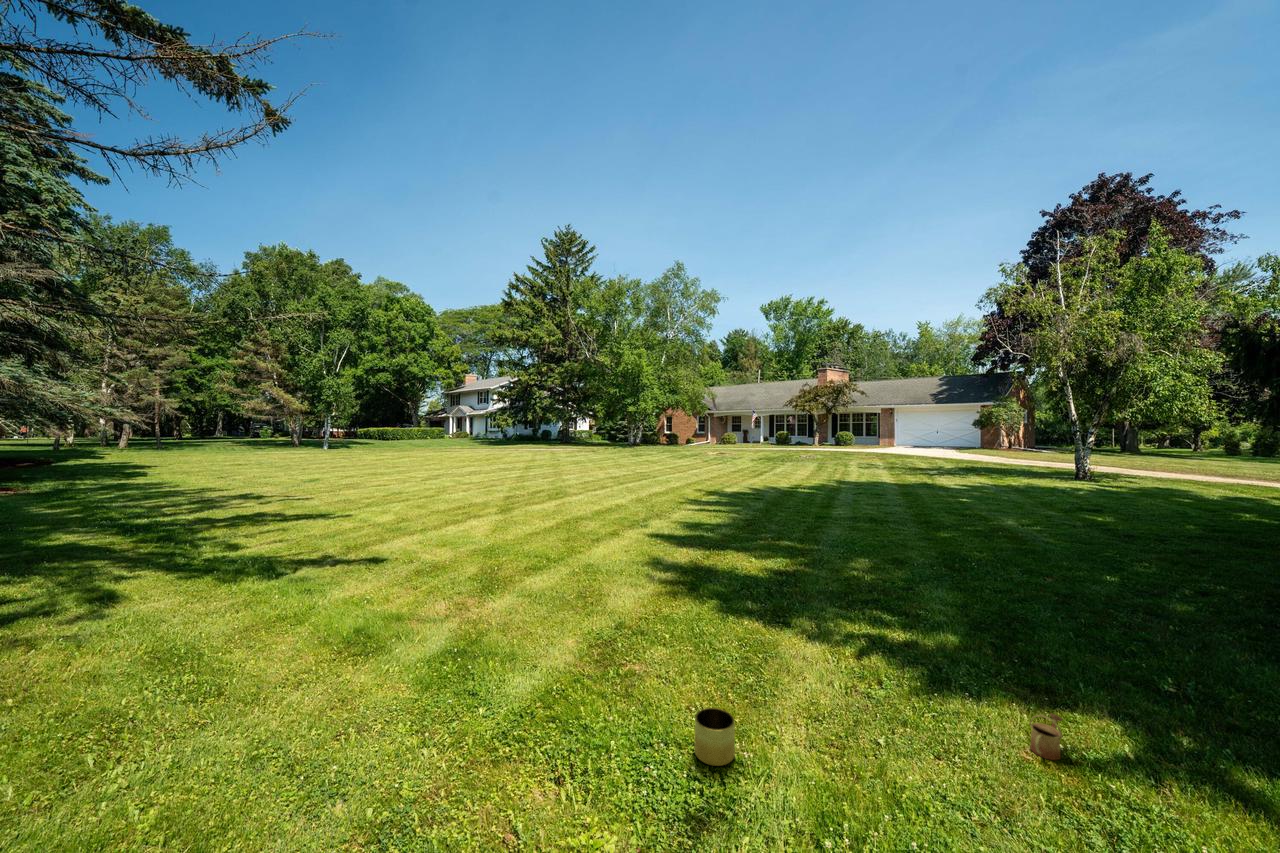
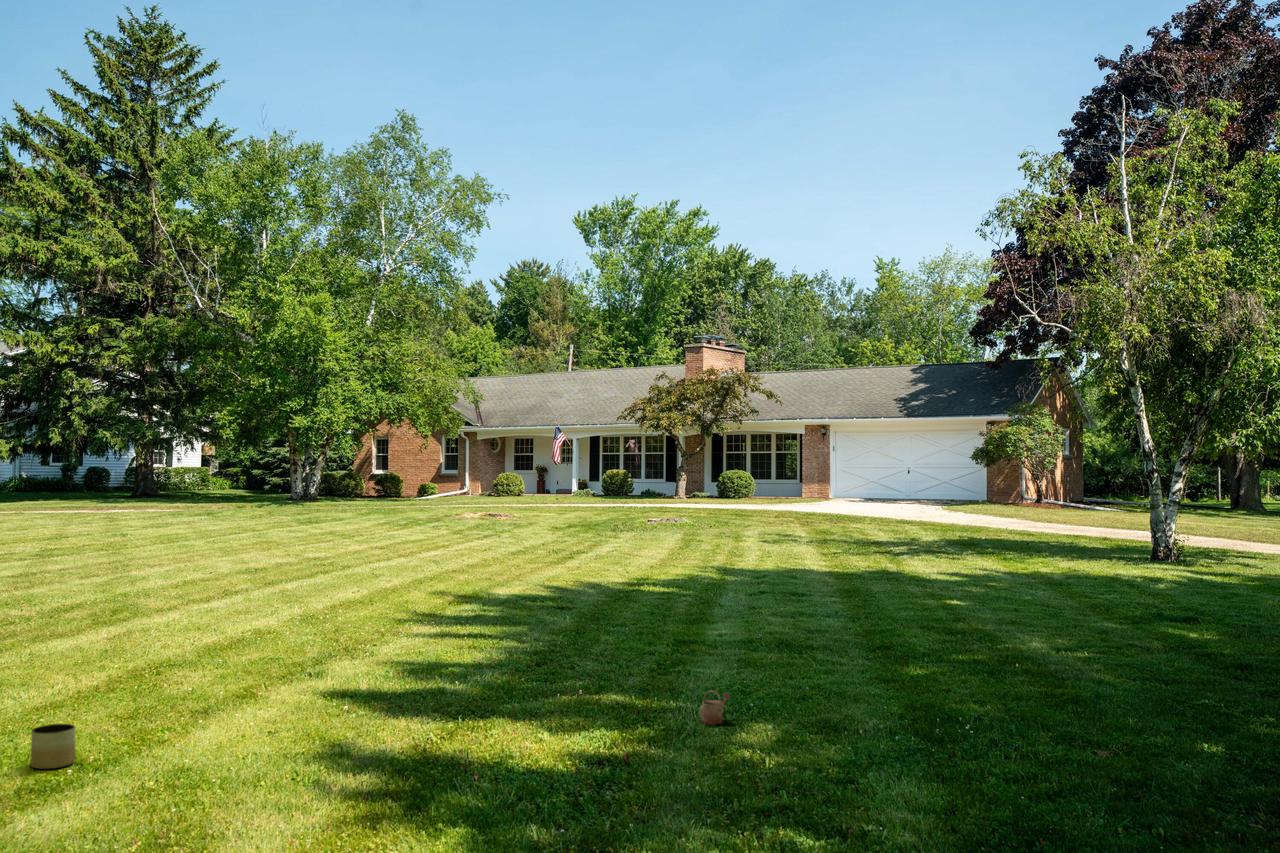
planter: present [694,708,735,766] -> present [31,724,75,769]

